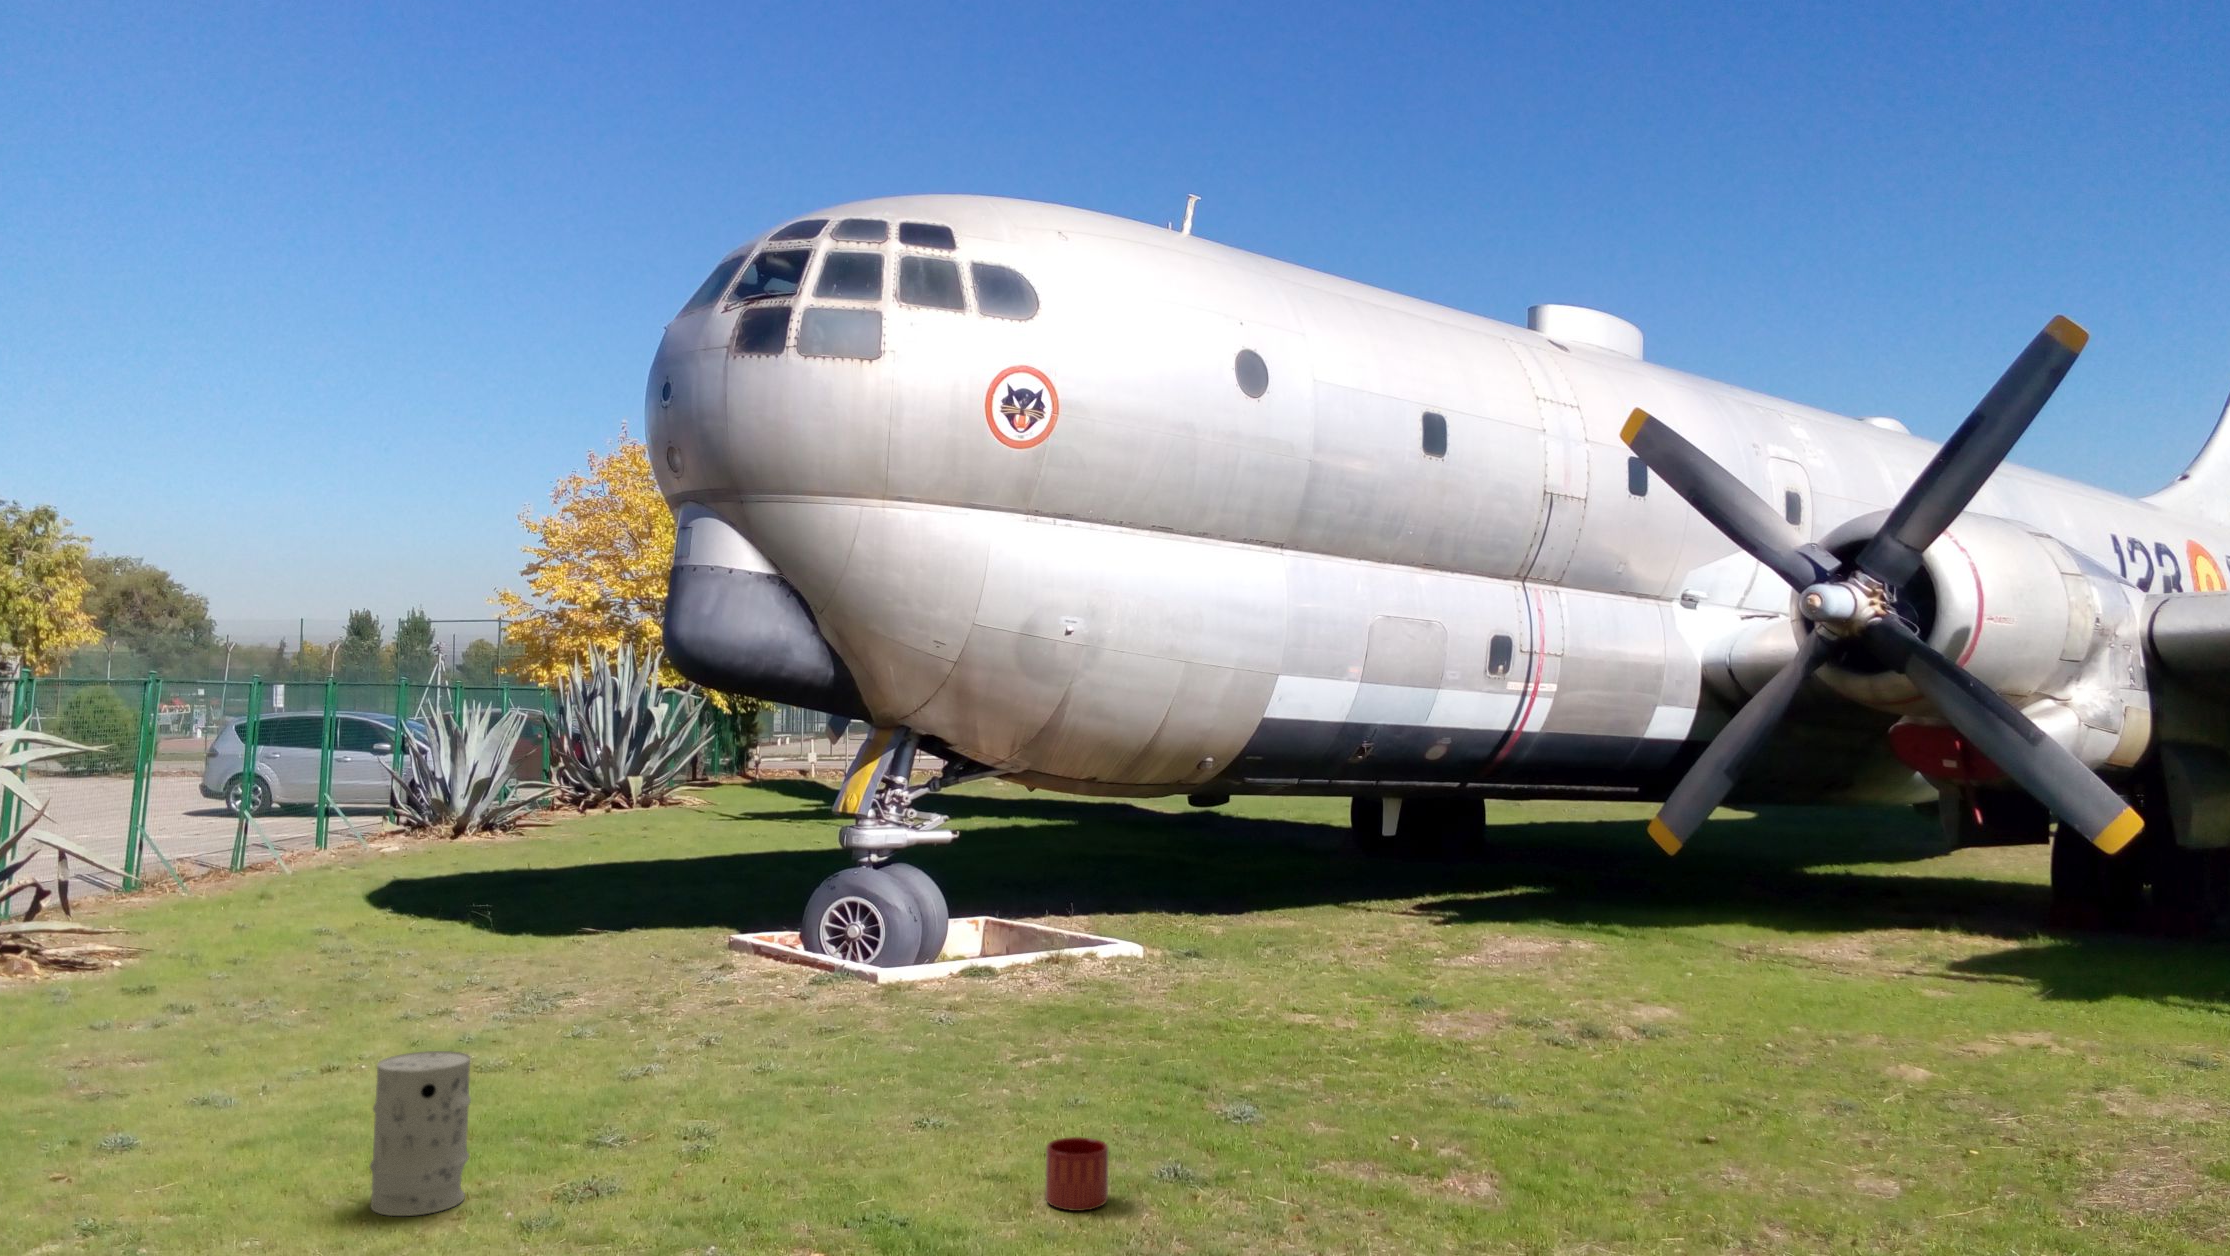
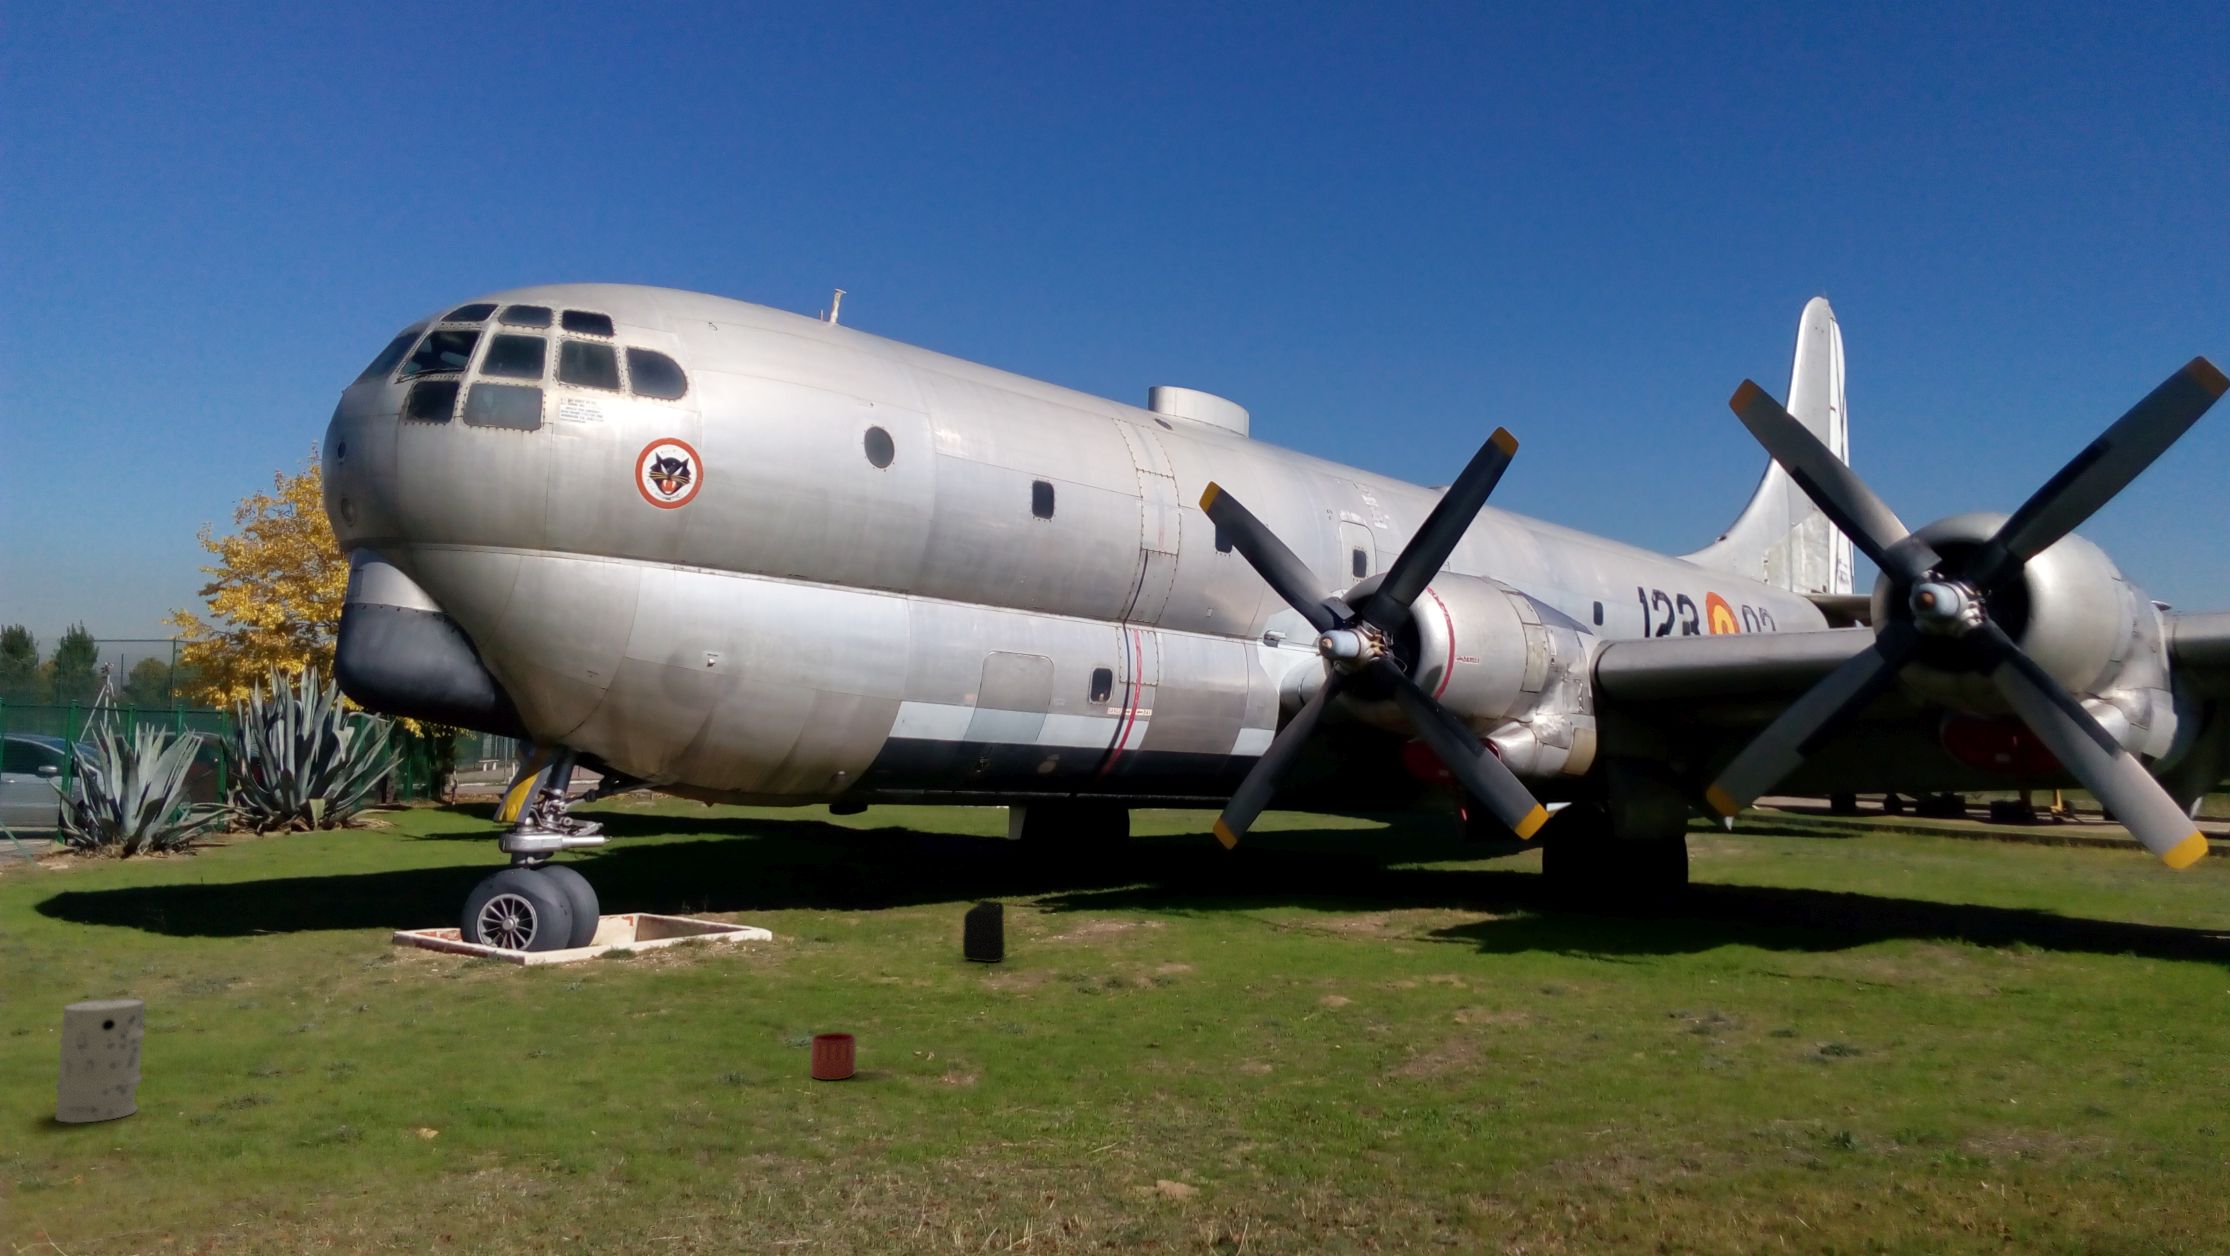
backpack: none [1380,921,1434,998] -> present [963,901,1005,962]
planter: present [1045,1137,1108,1211] -> present [810,1032,856,1080]

